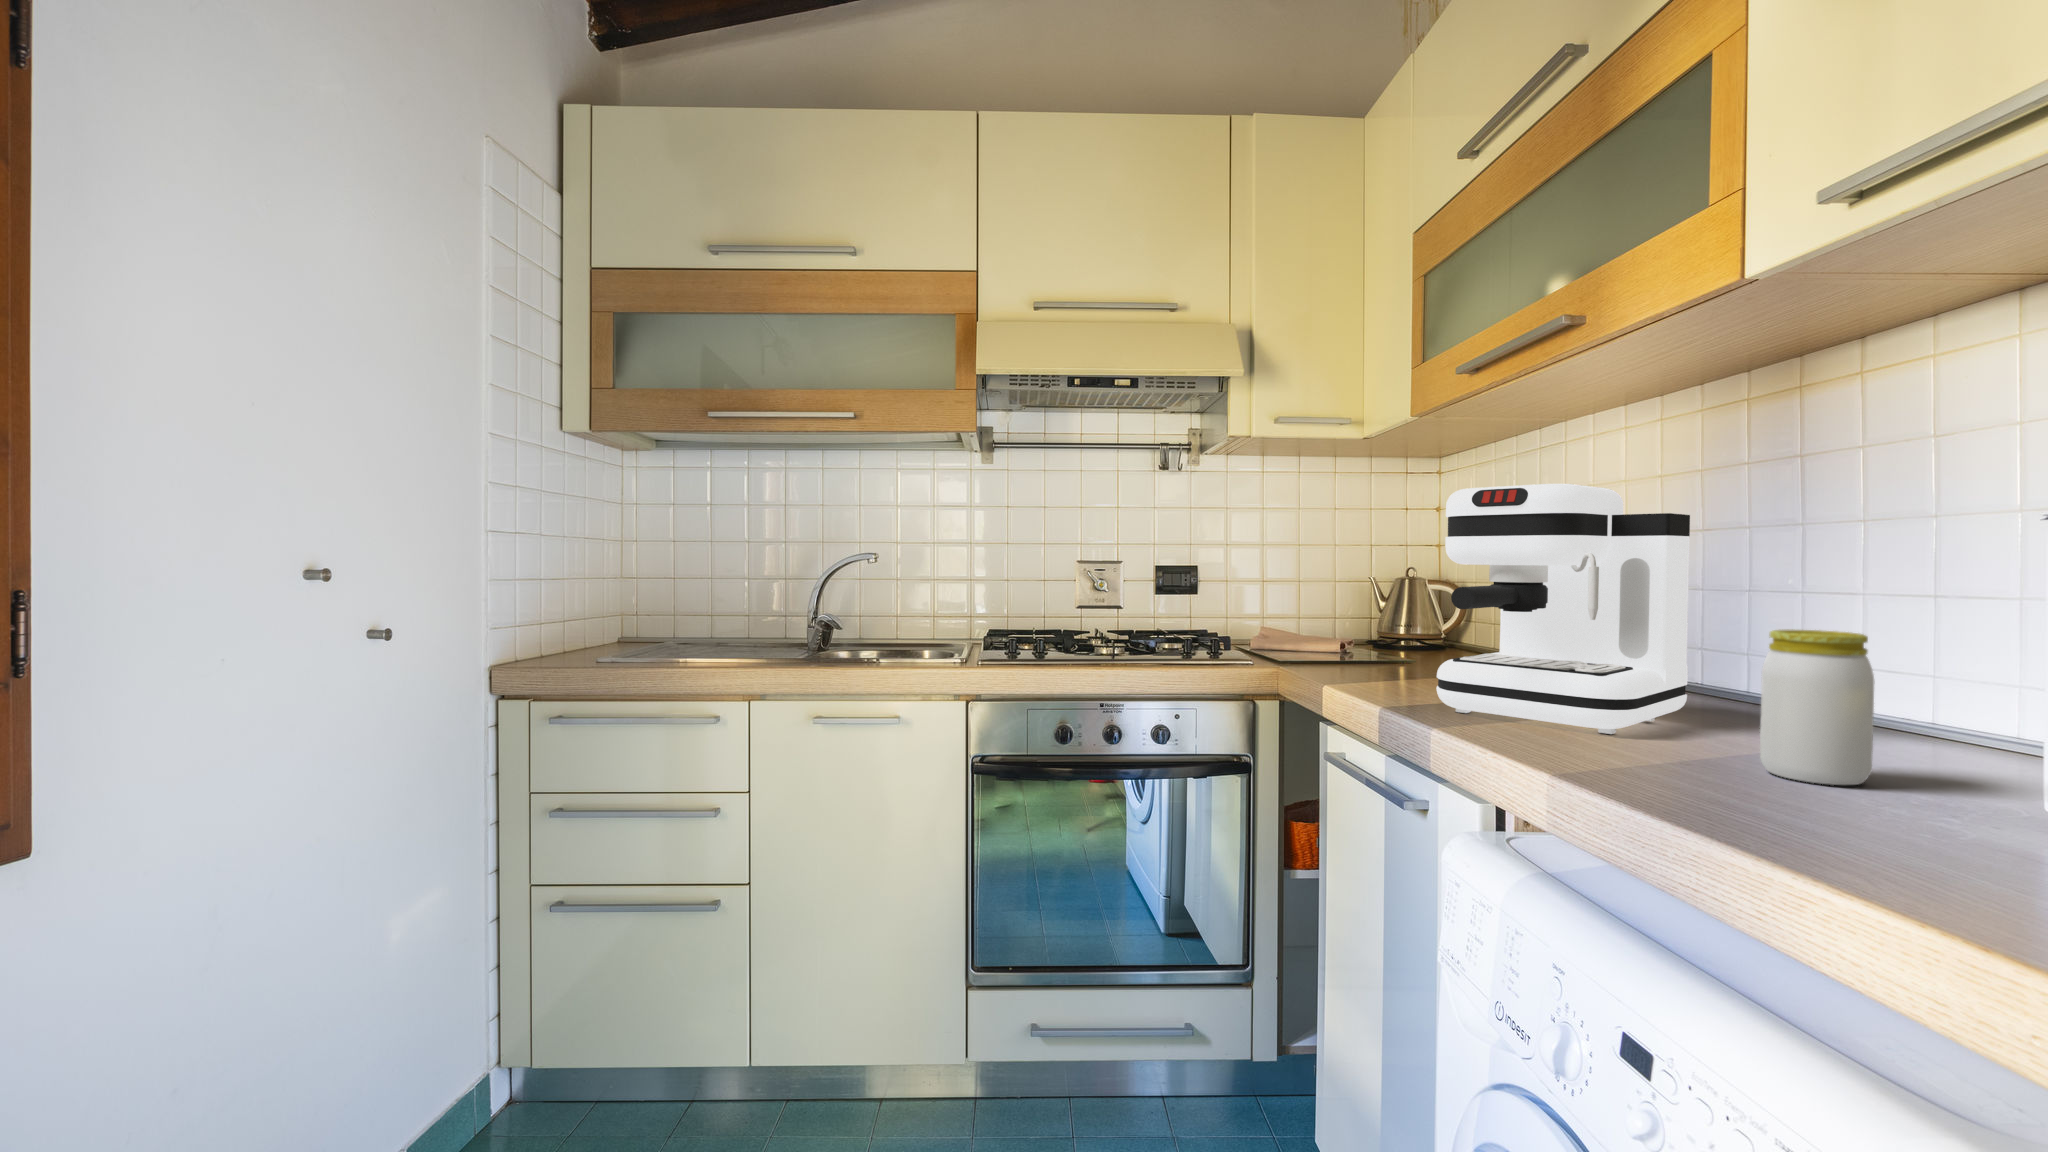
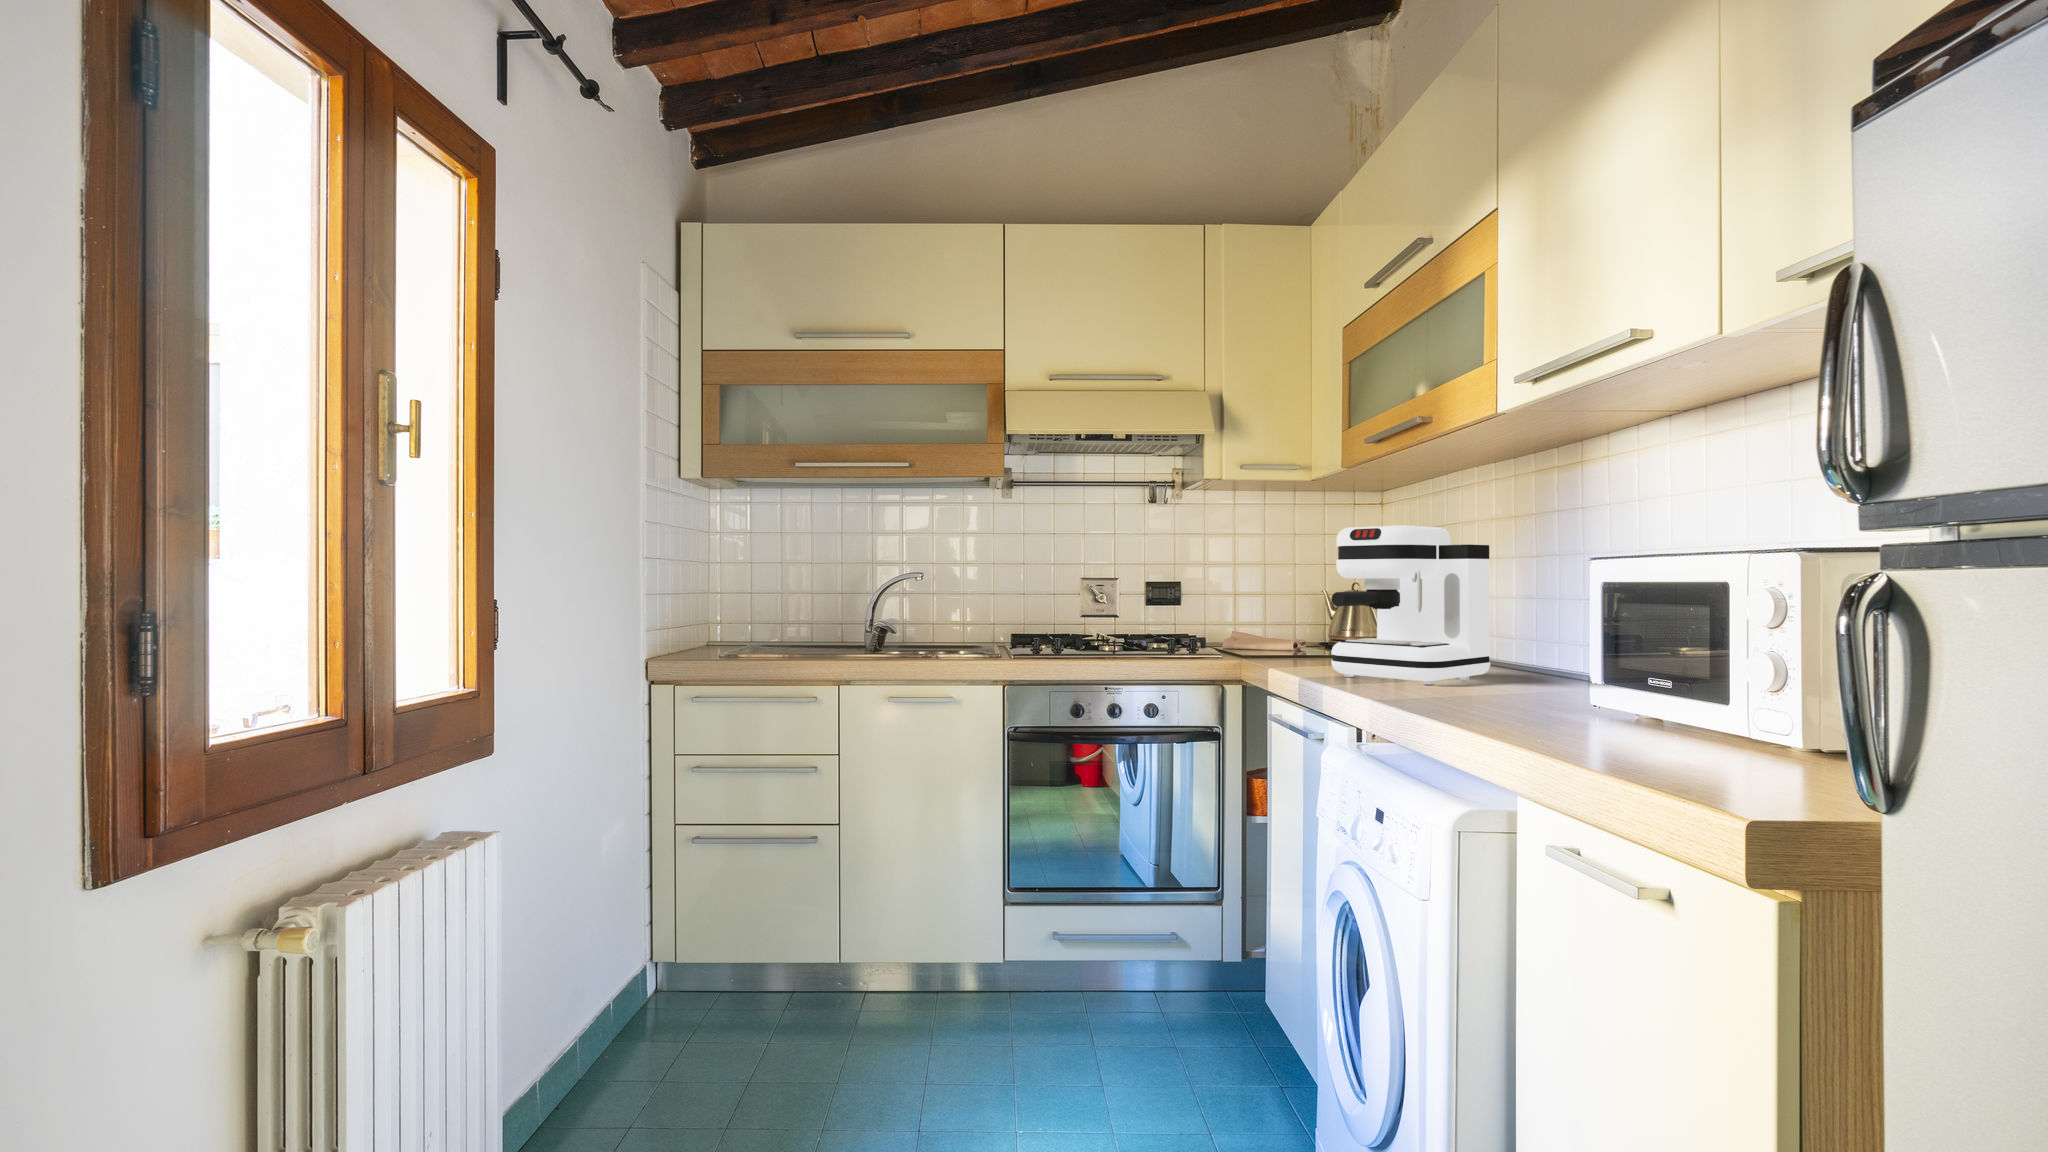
jar: present [1760,630,1874,785] -> none [1491,614,1544,700]

